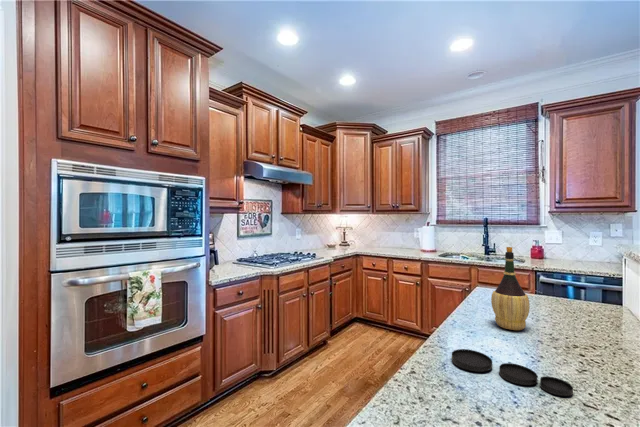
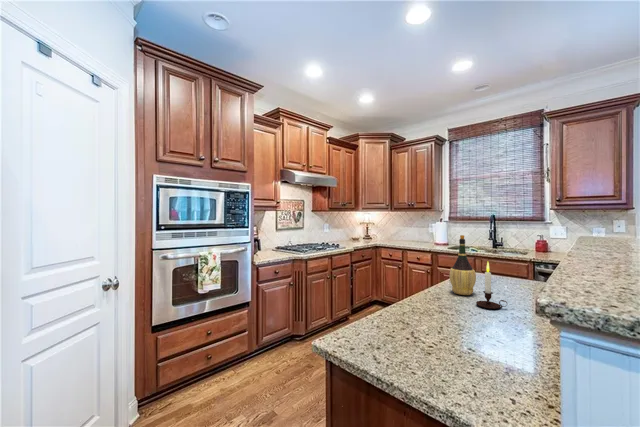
candle: none [543,285,593,355] -> present [476,262,507,309]
plate: present [452,349,573,396] -> none [405,302,471,325]

